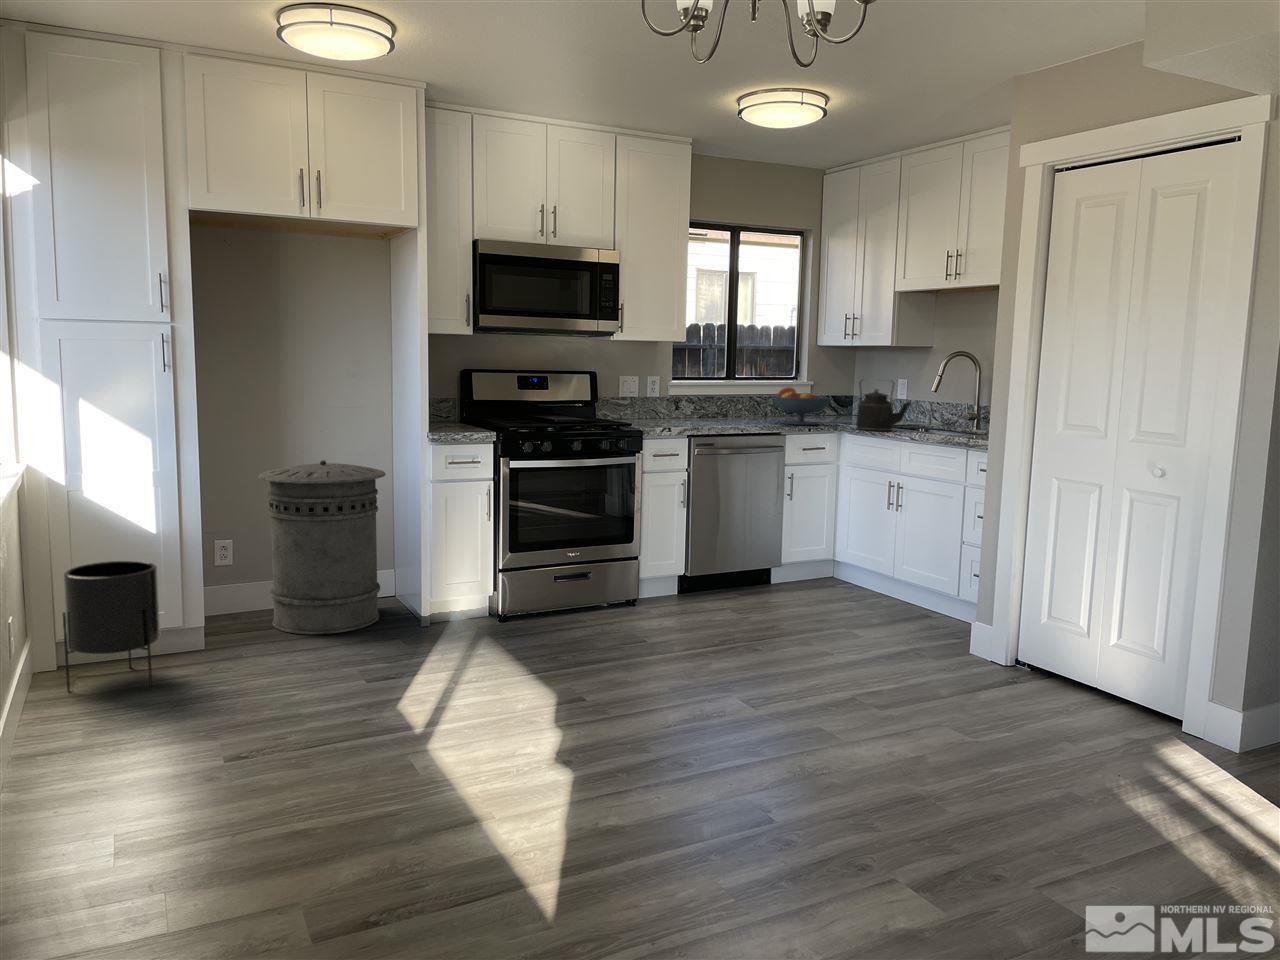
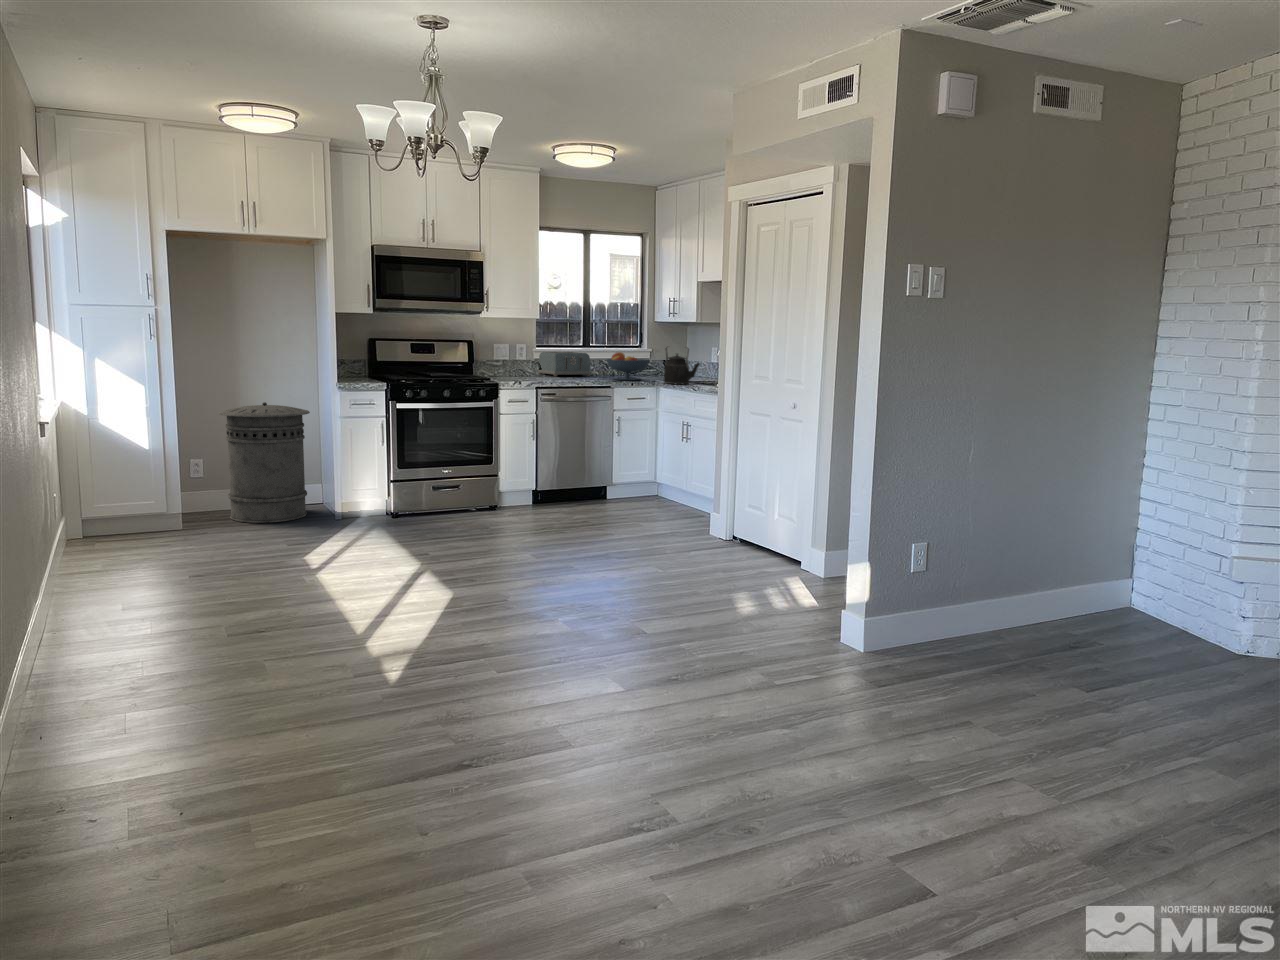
toaster: none [672,386,745,419] -> present [538,352,591,376]
planter: present [63,561,160,691] -> none [86,465,150,547]

